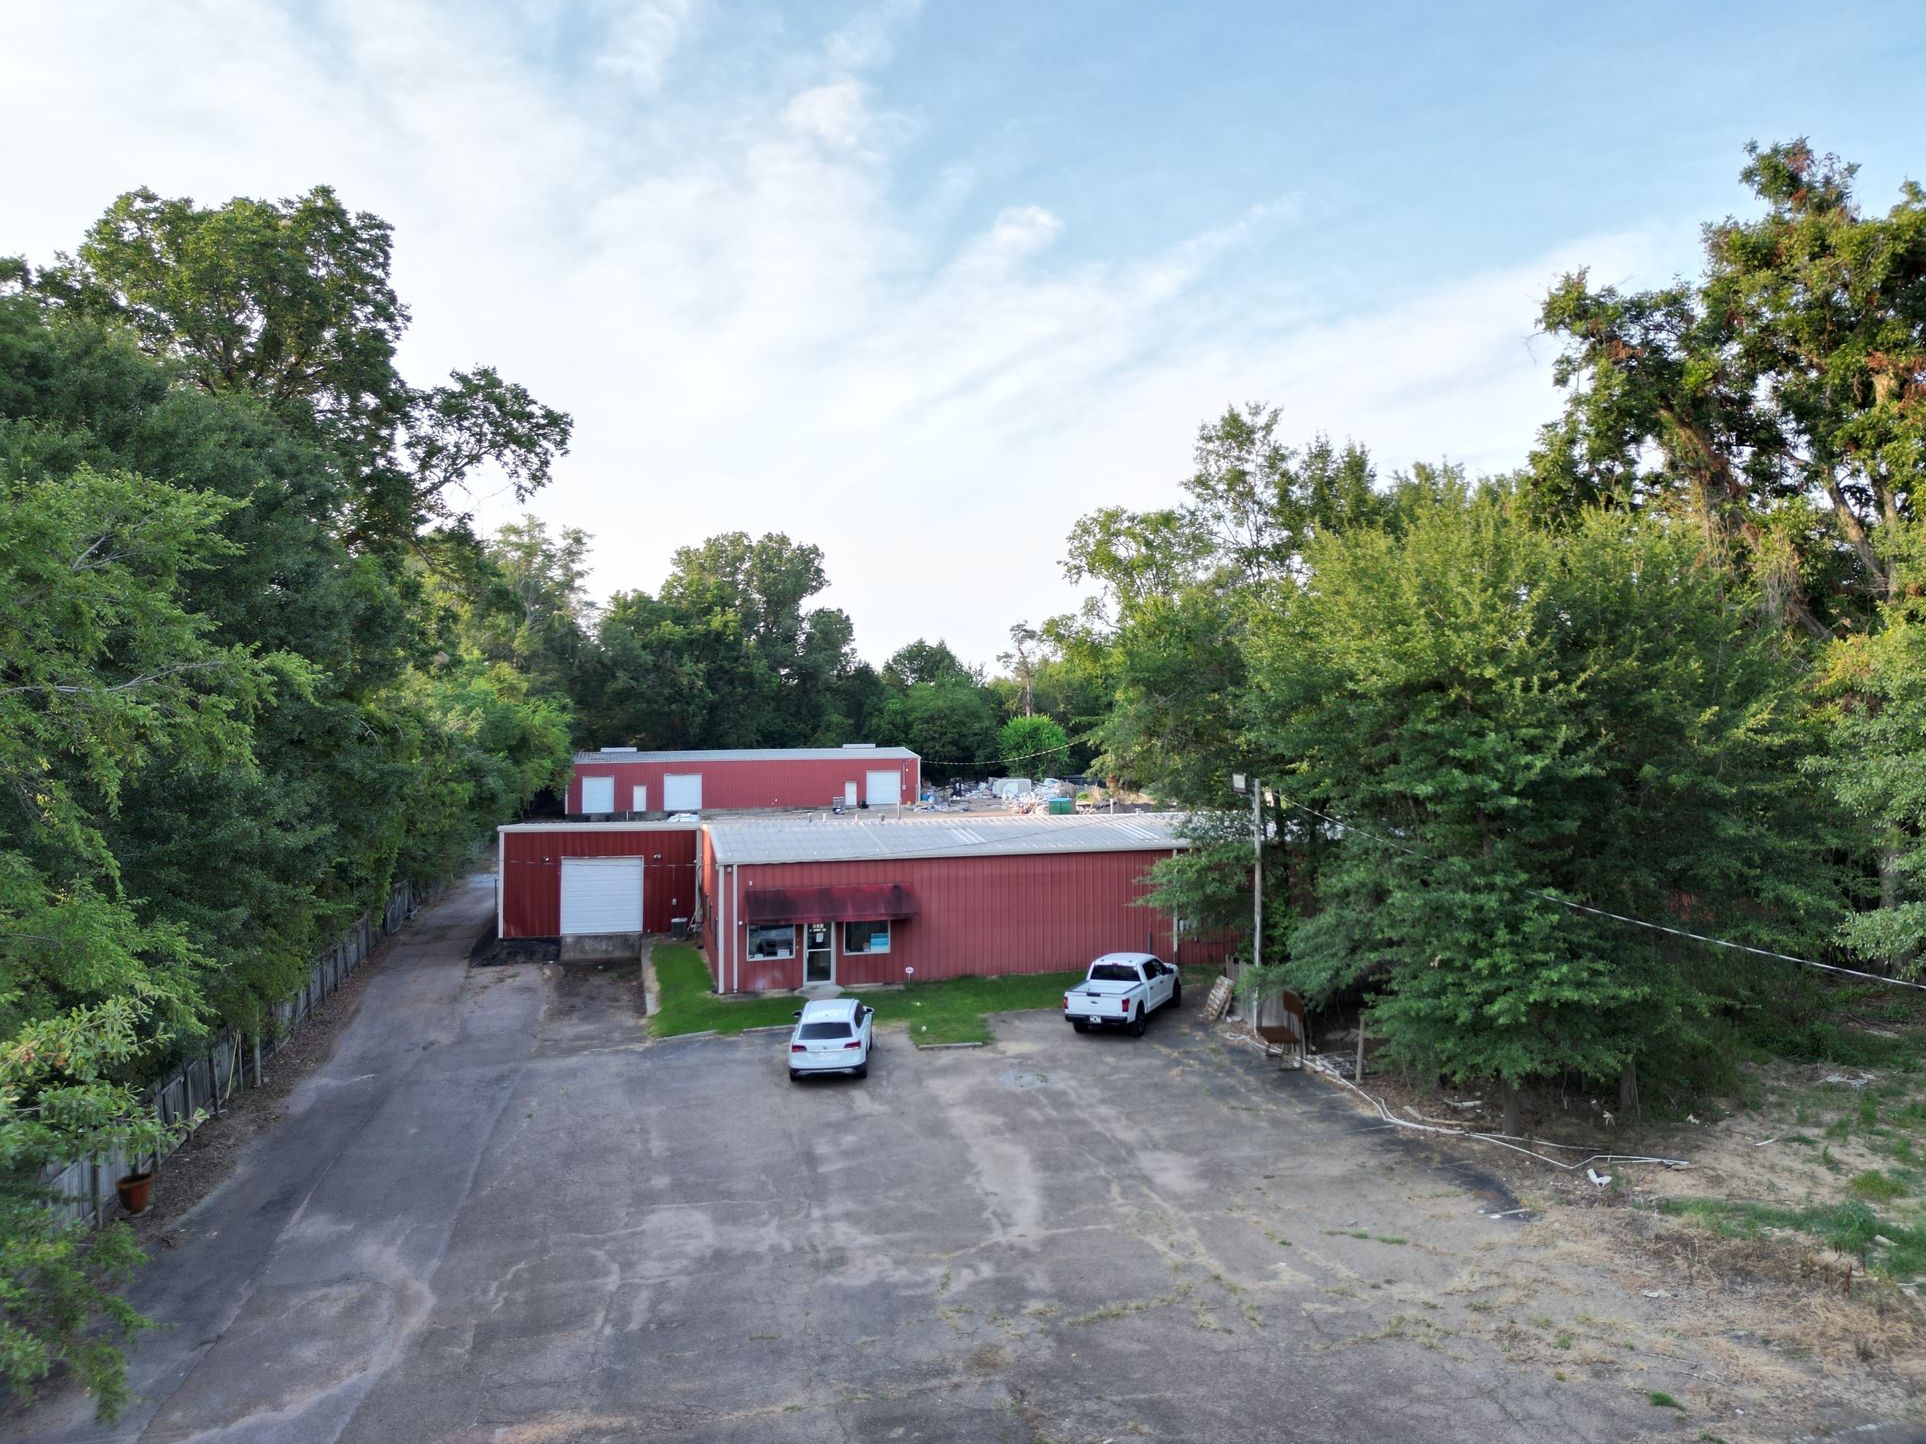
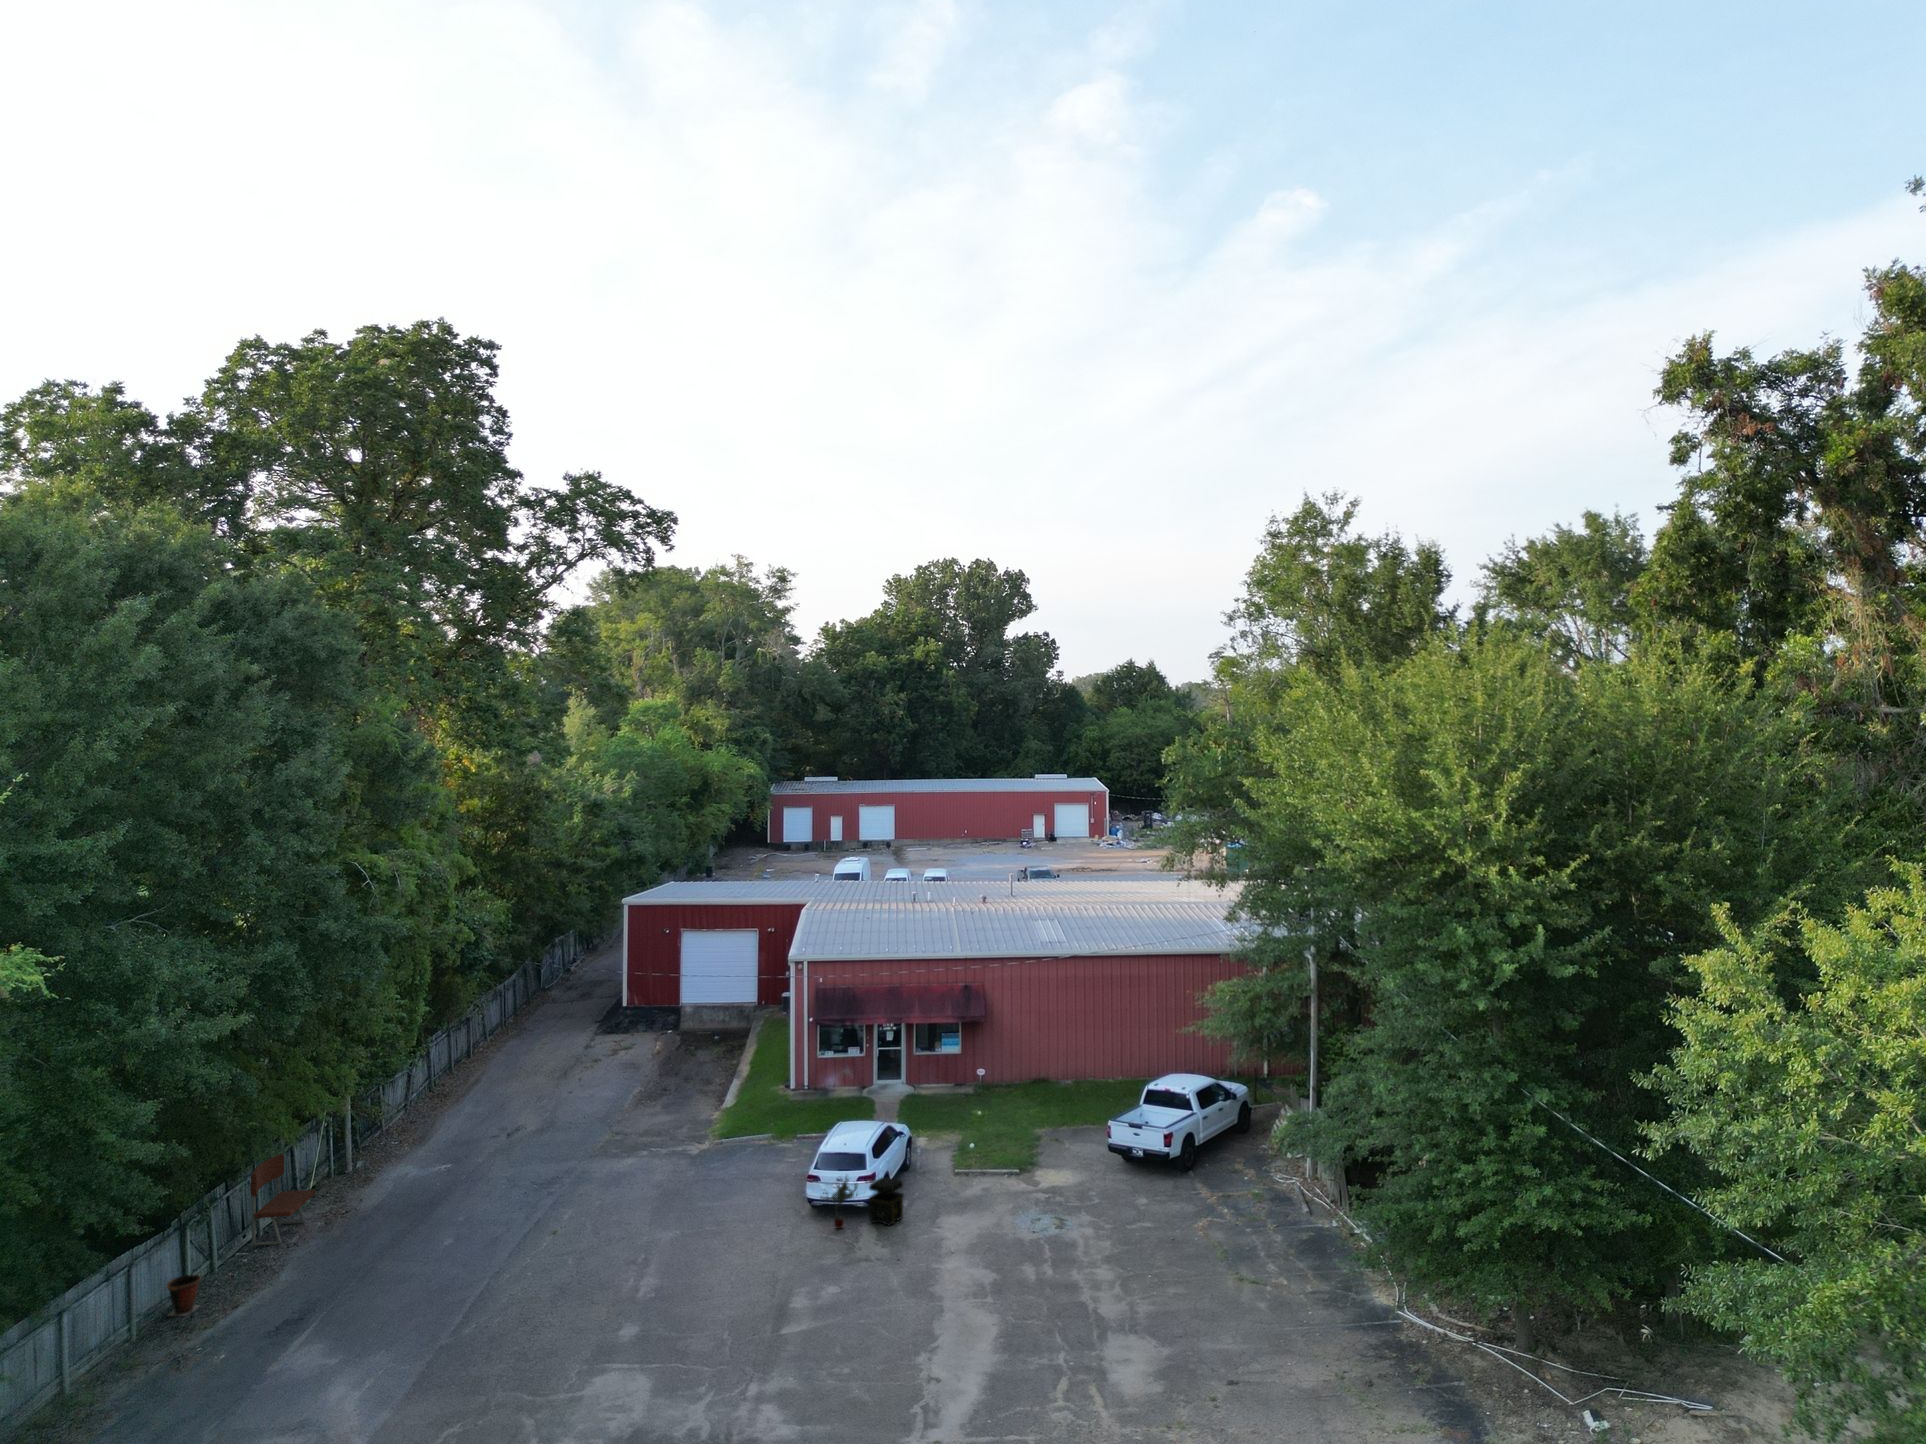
bench: present [1255,991,1304,1070] -> present [251,1154,316,1246]
potted tree: none [812,1042,854,1096] -> present [821,1177,858,1229]
toolbox: none [861,1045,894,1090] -> present [869,1177,904,1225]

